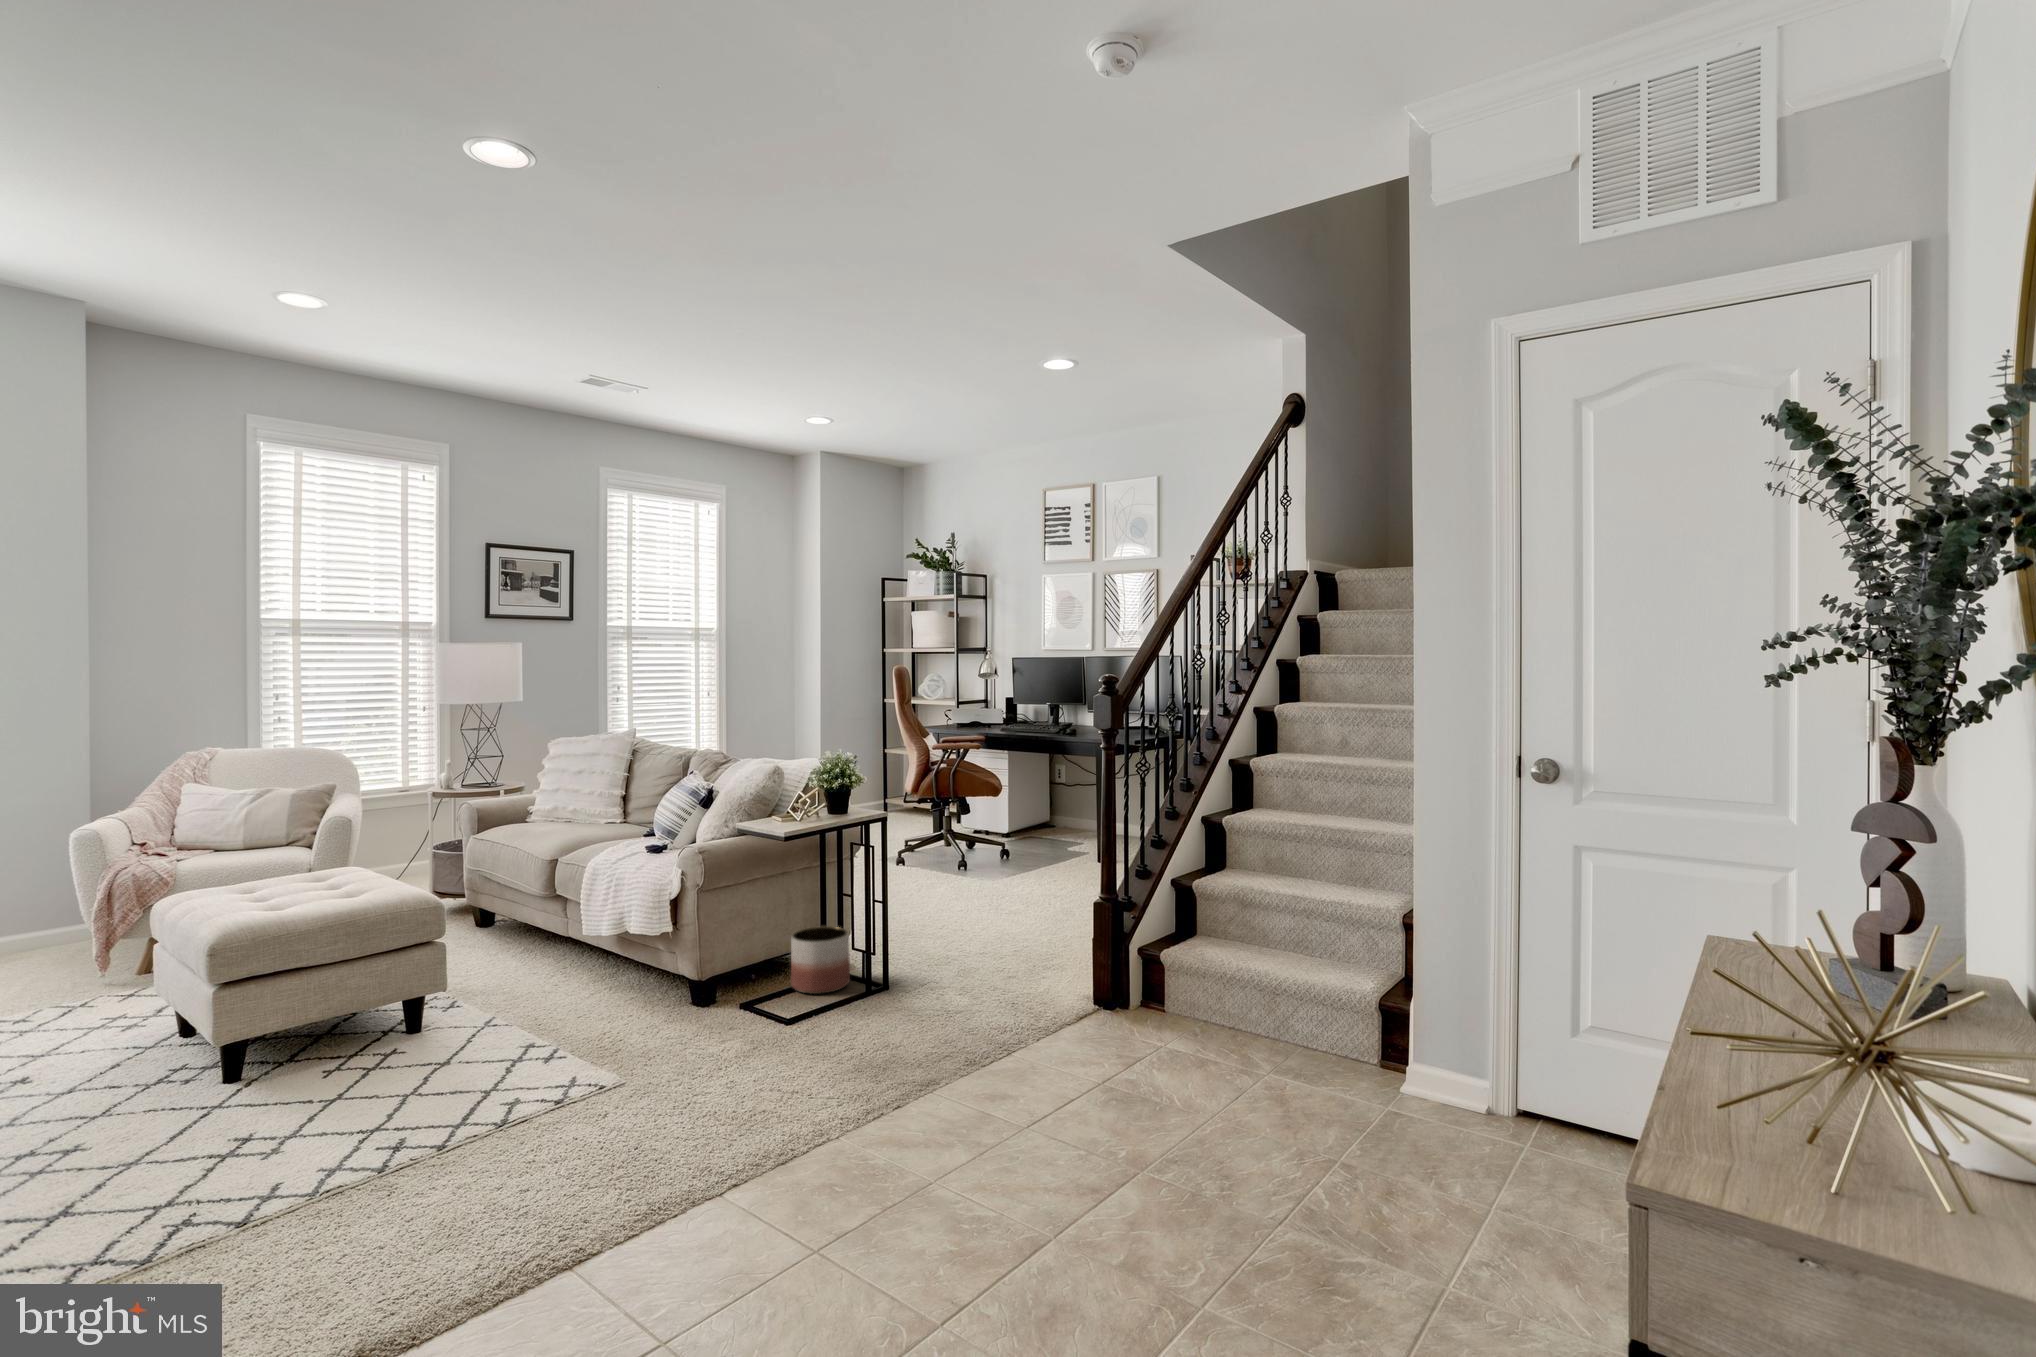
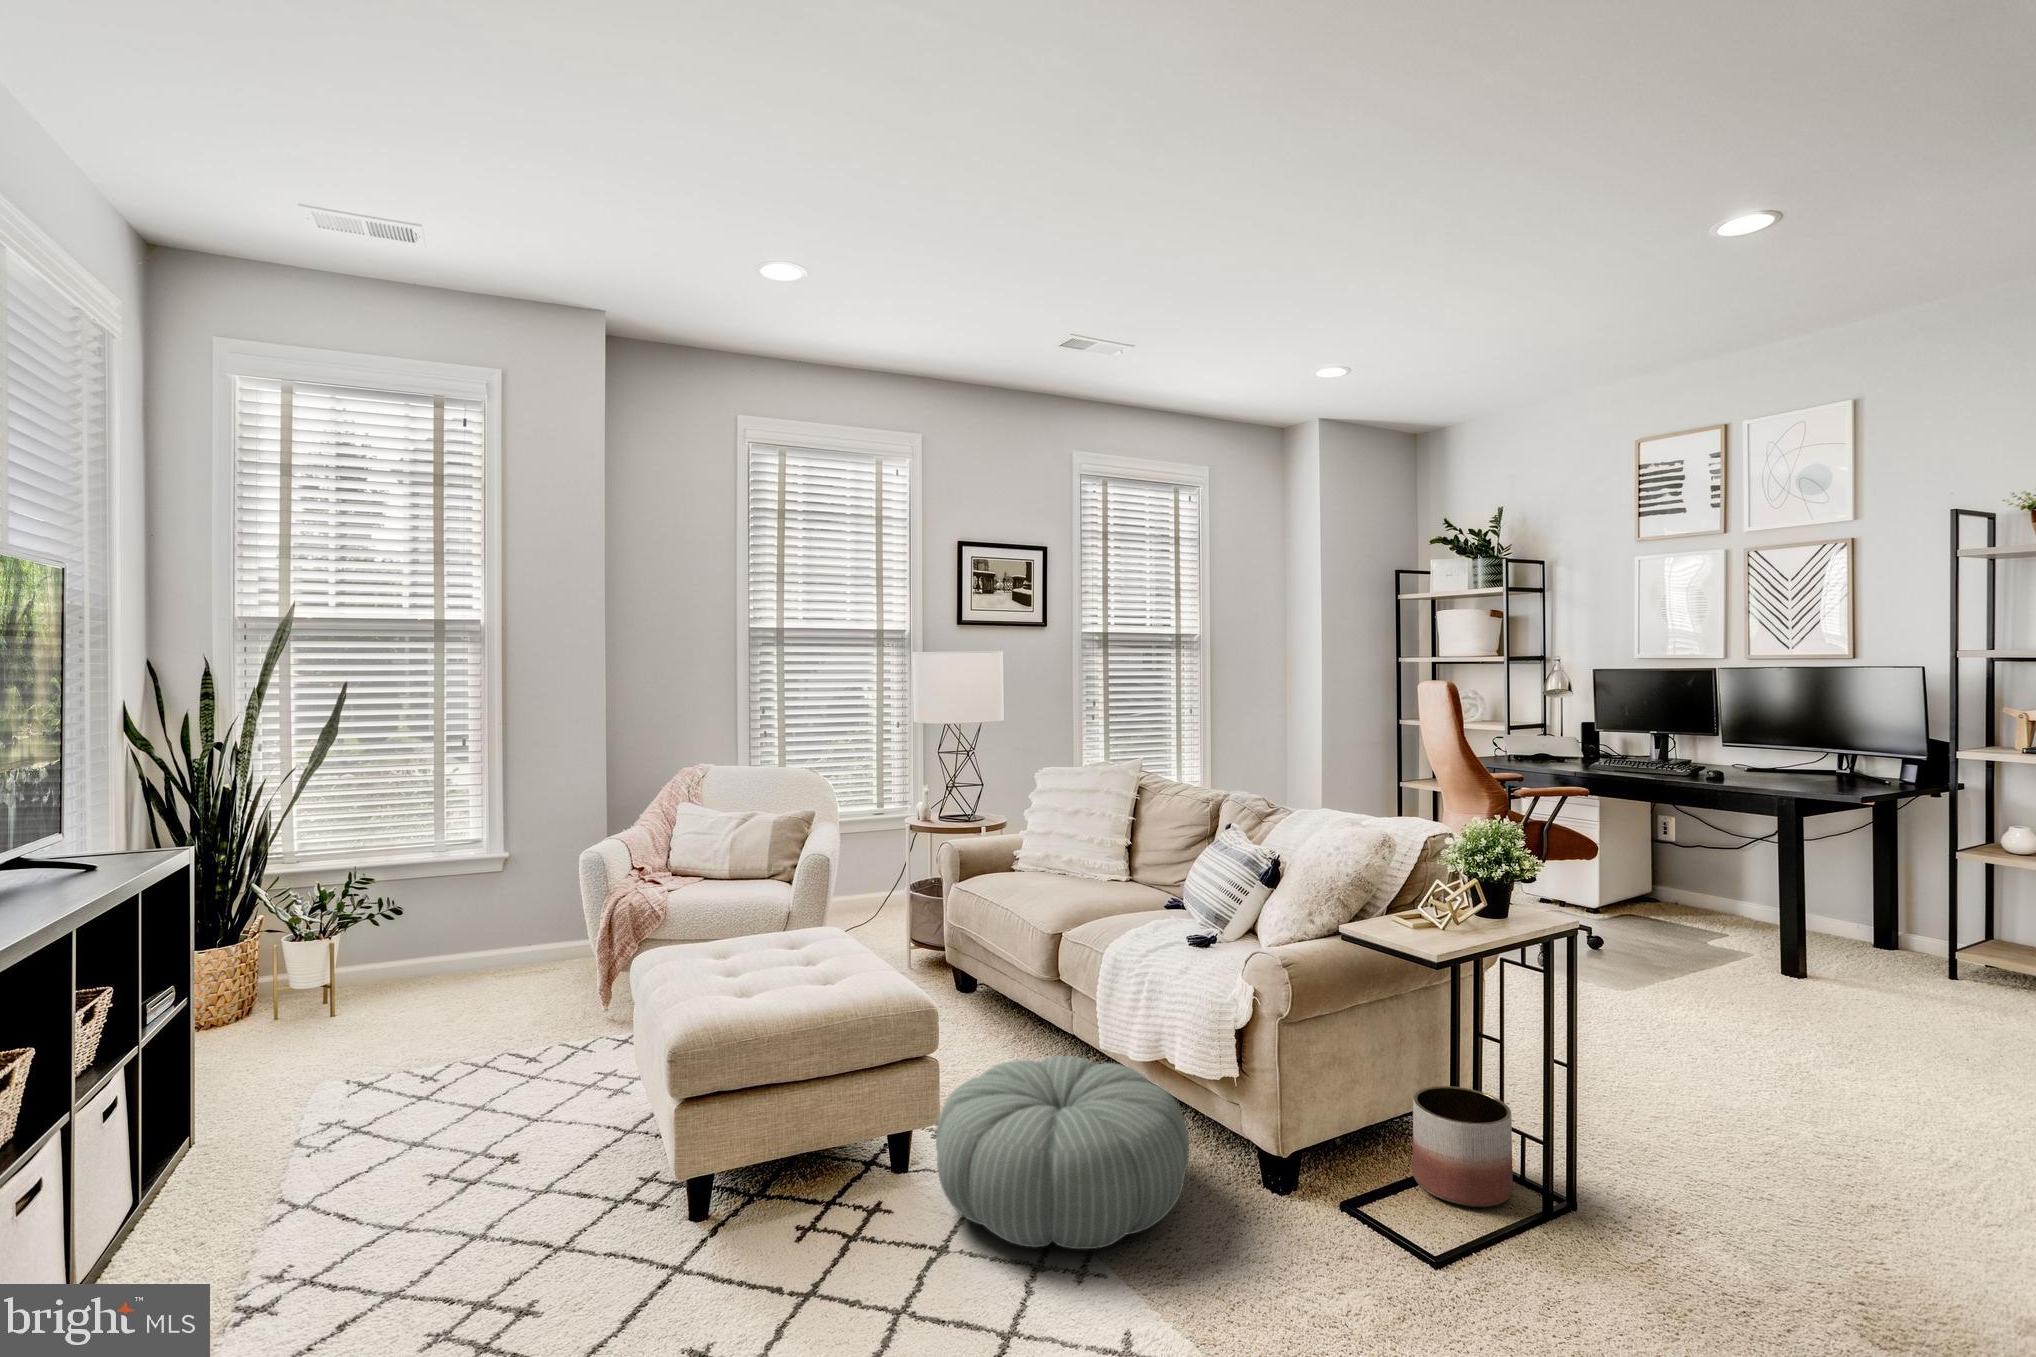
pouf: none [439,936,633,1050] -> present [936,1056,1189,1249]

